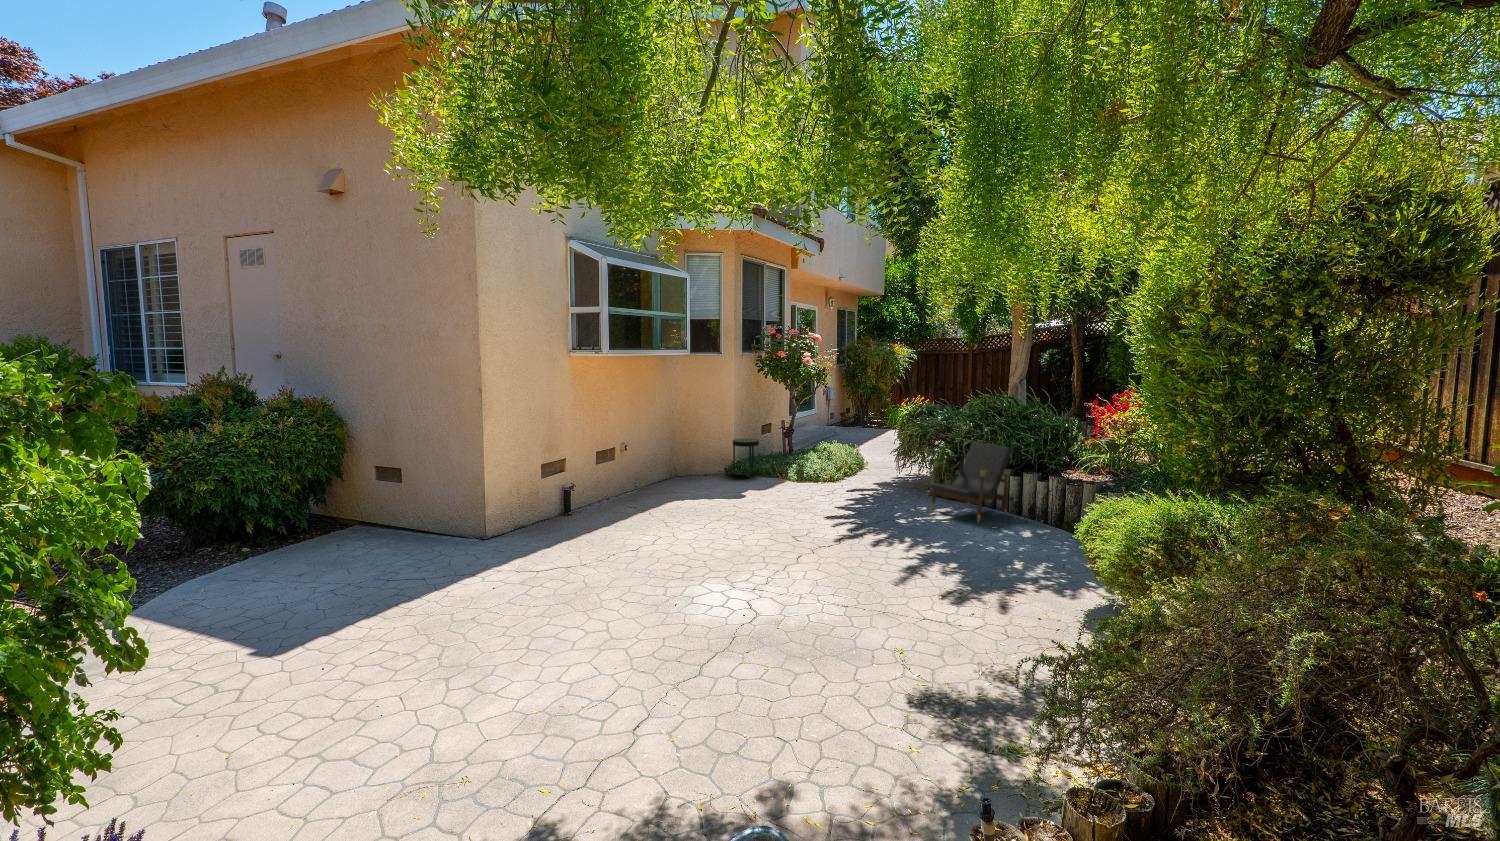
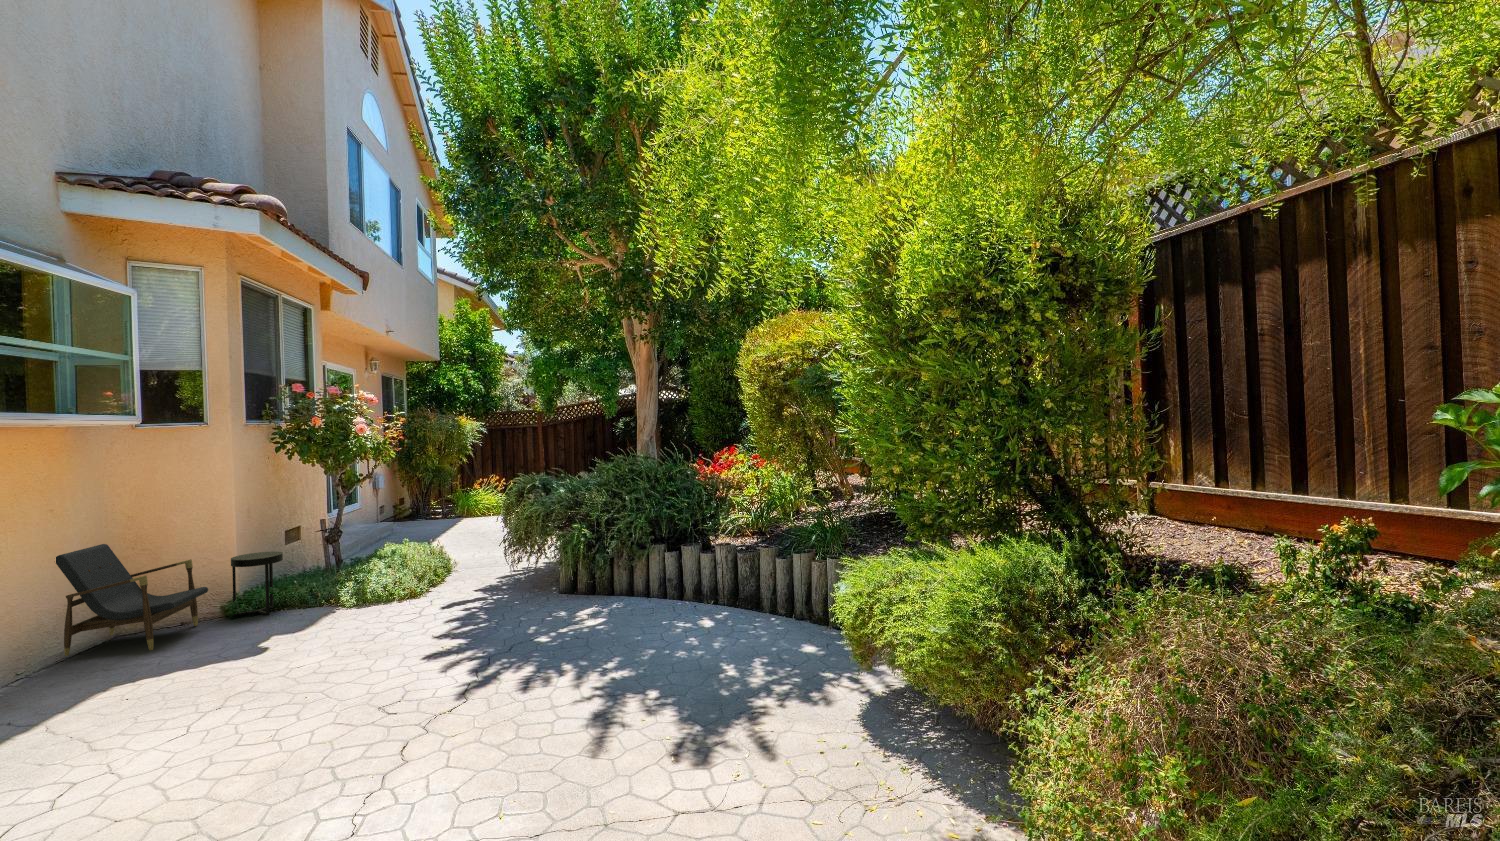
lounge chair: present [930,442,1012,522] -> present [56,544,208,656]

